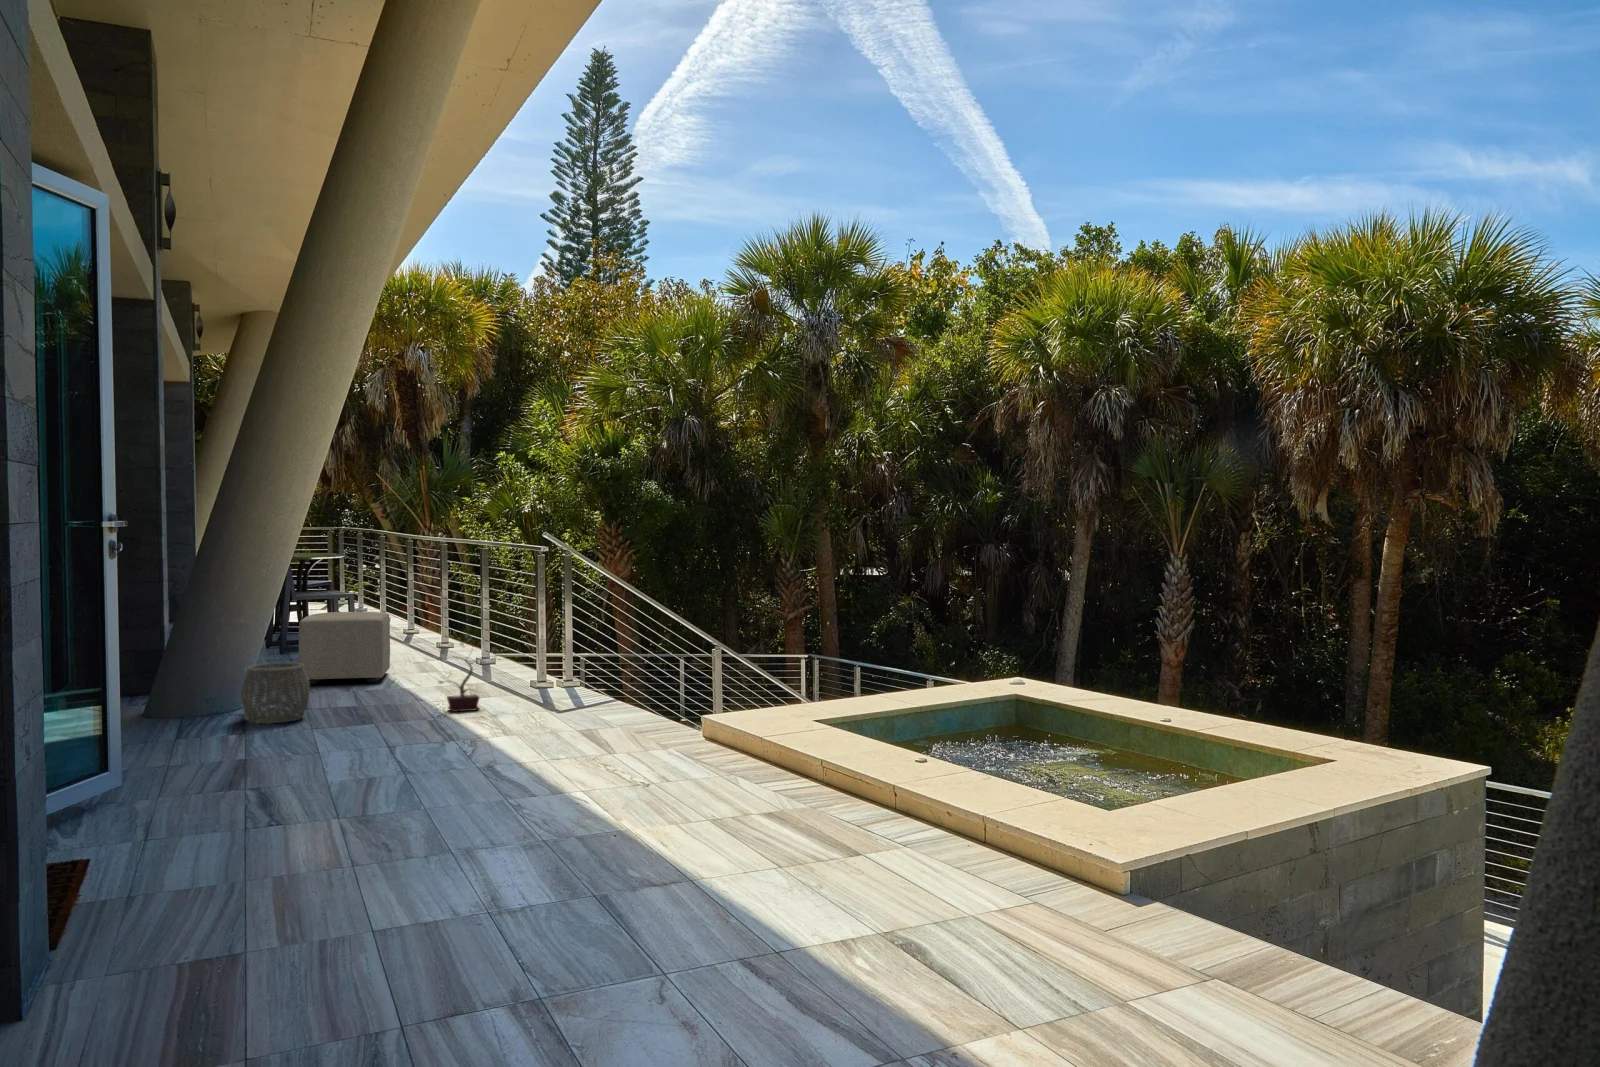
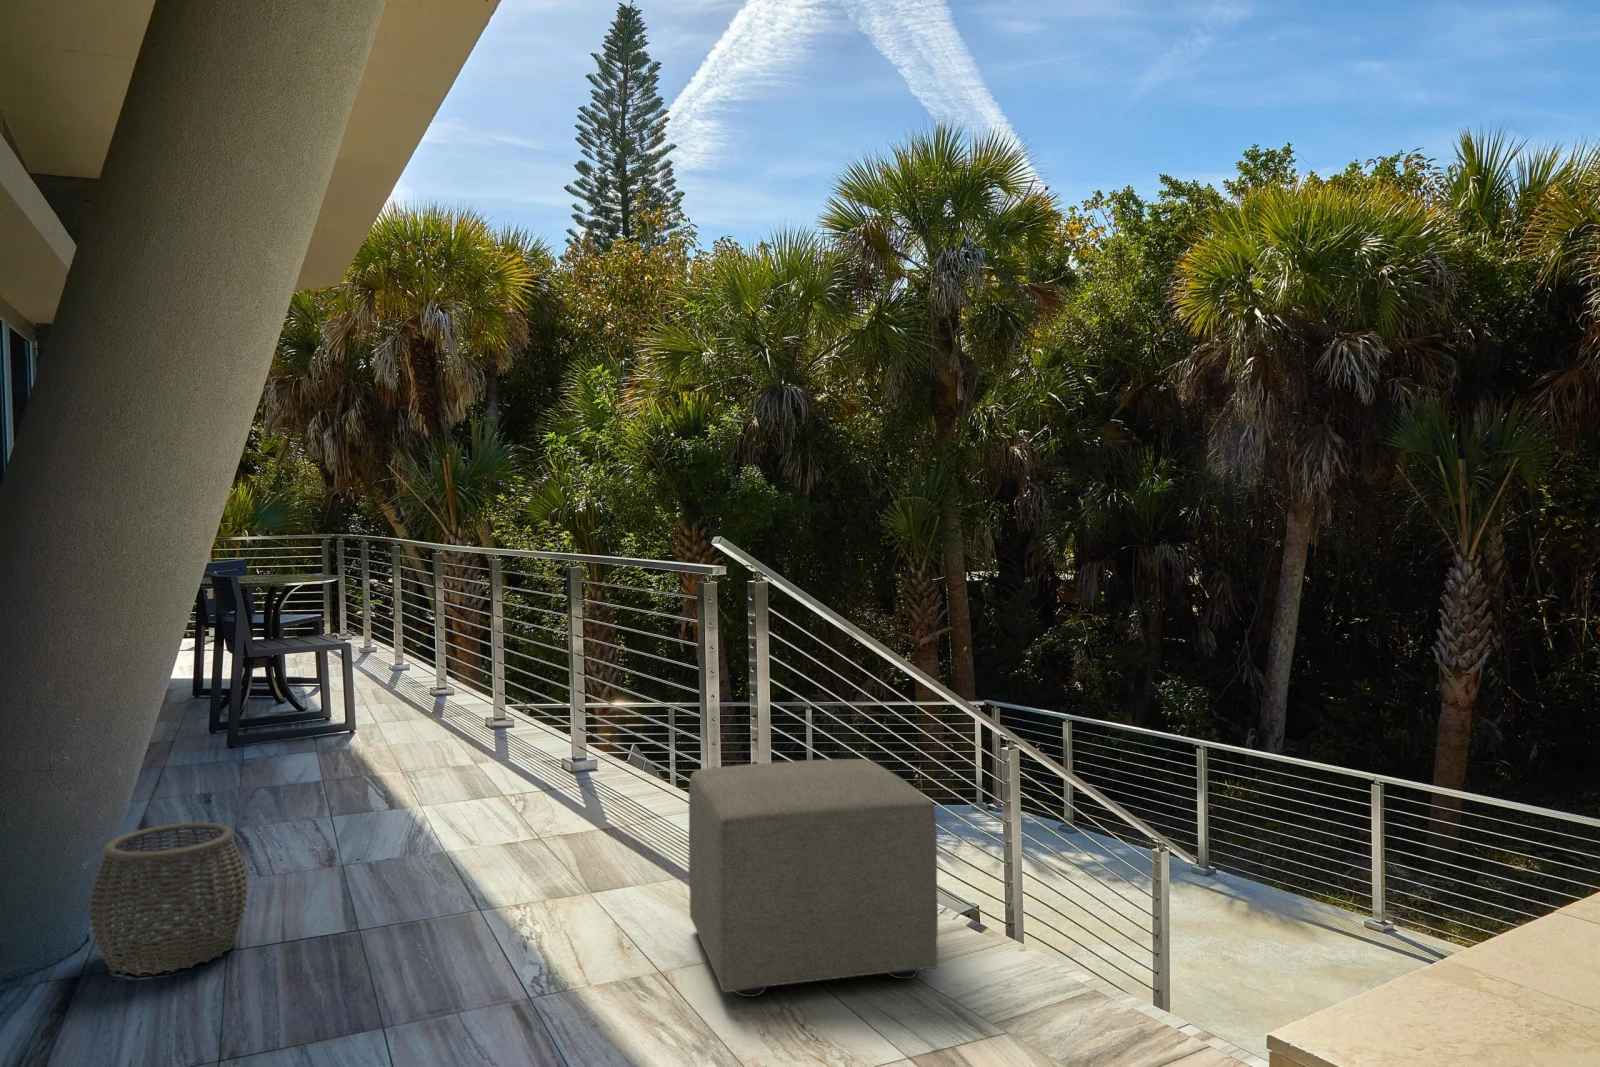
ottoman: present [299,612,390,685] -> present [688,759,938,997]
potted plant: present [437,633,508,712] -> none [512,744,662,916]

